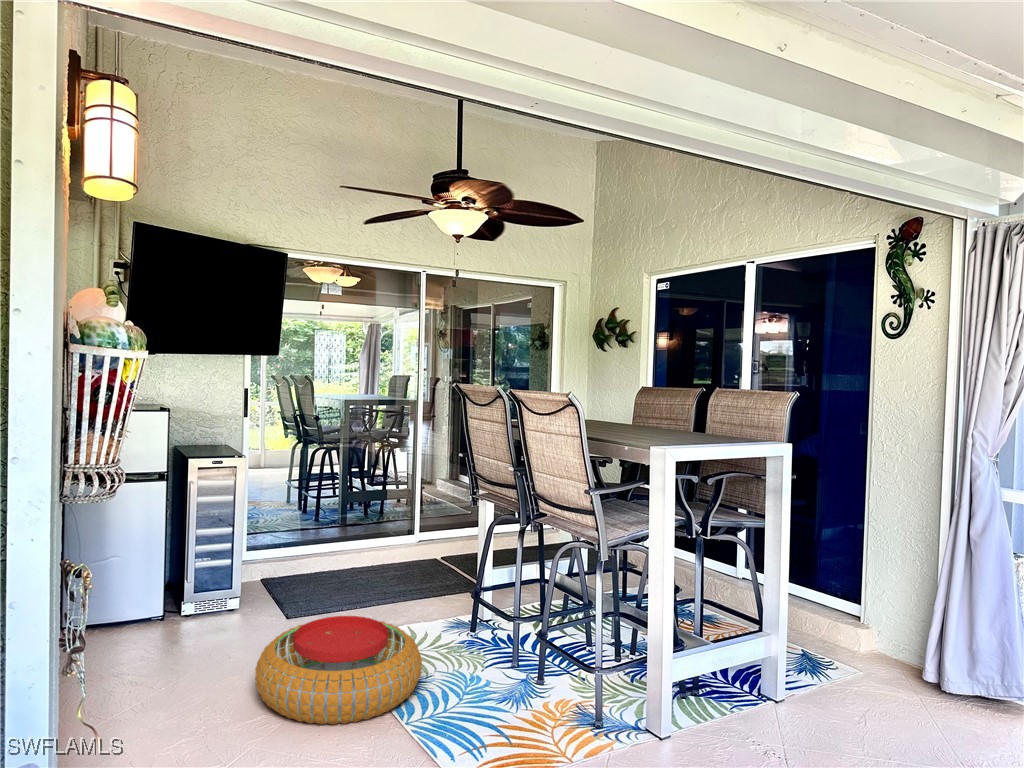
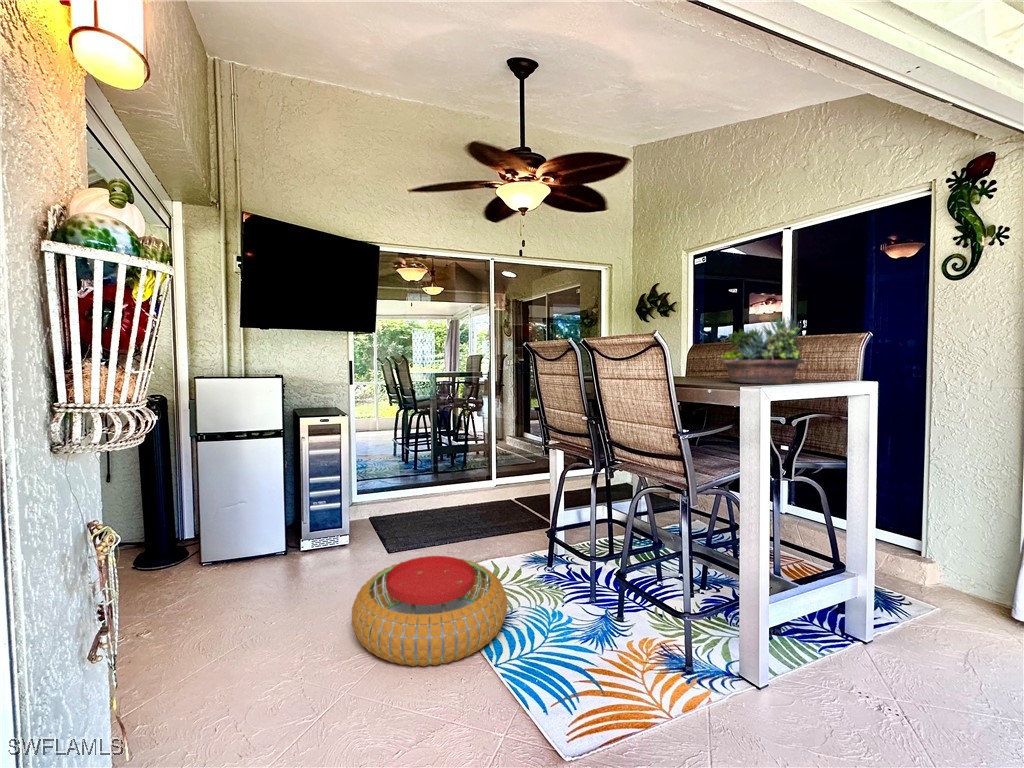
succulent planter: none [647,375,724,444] -> present [721,316,803,384]

